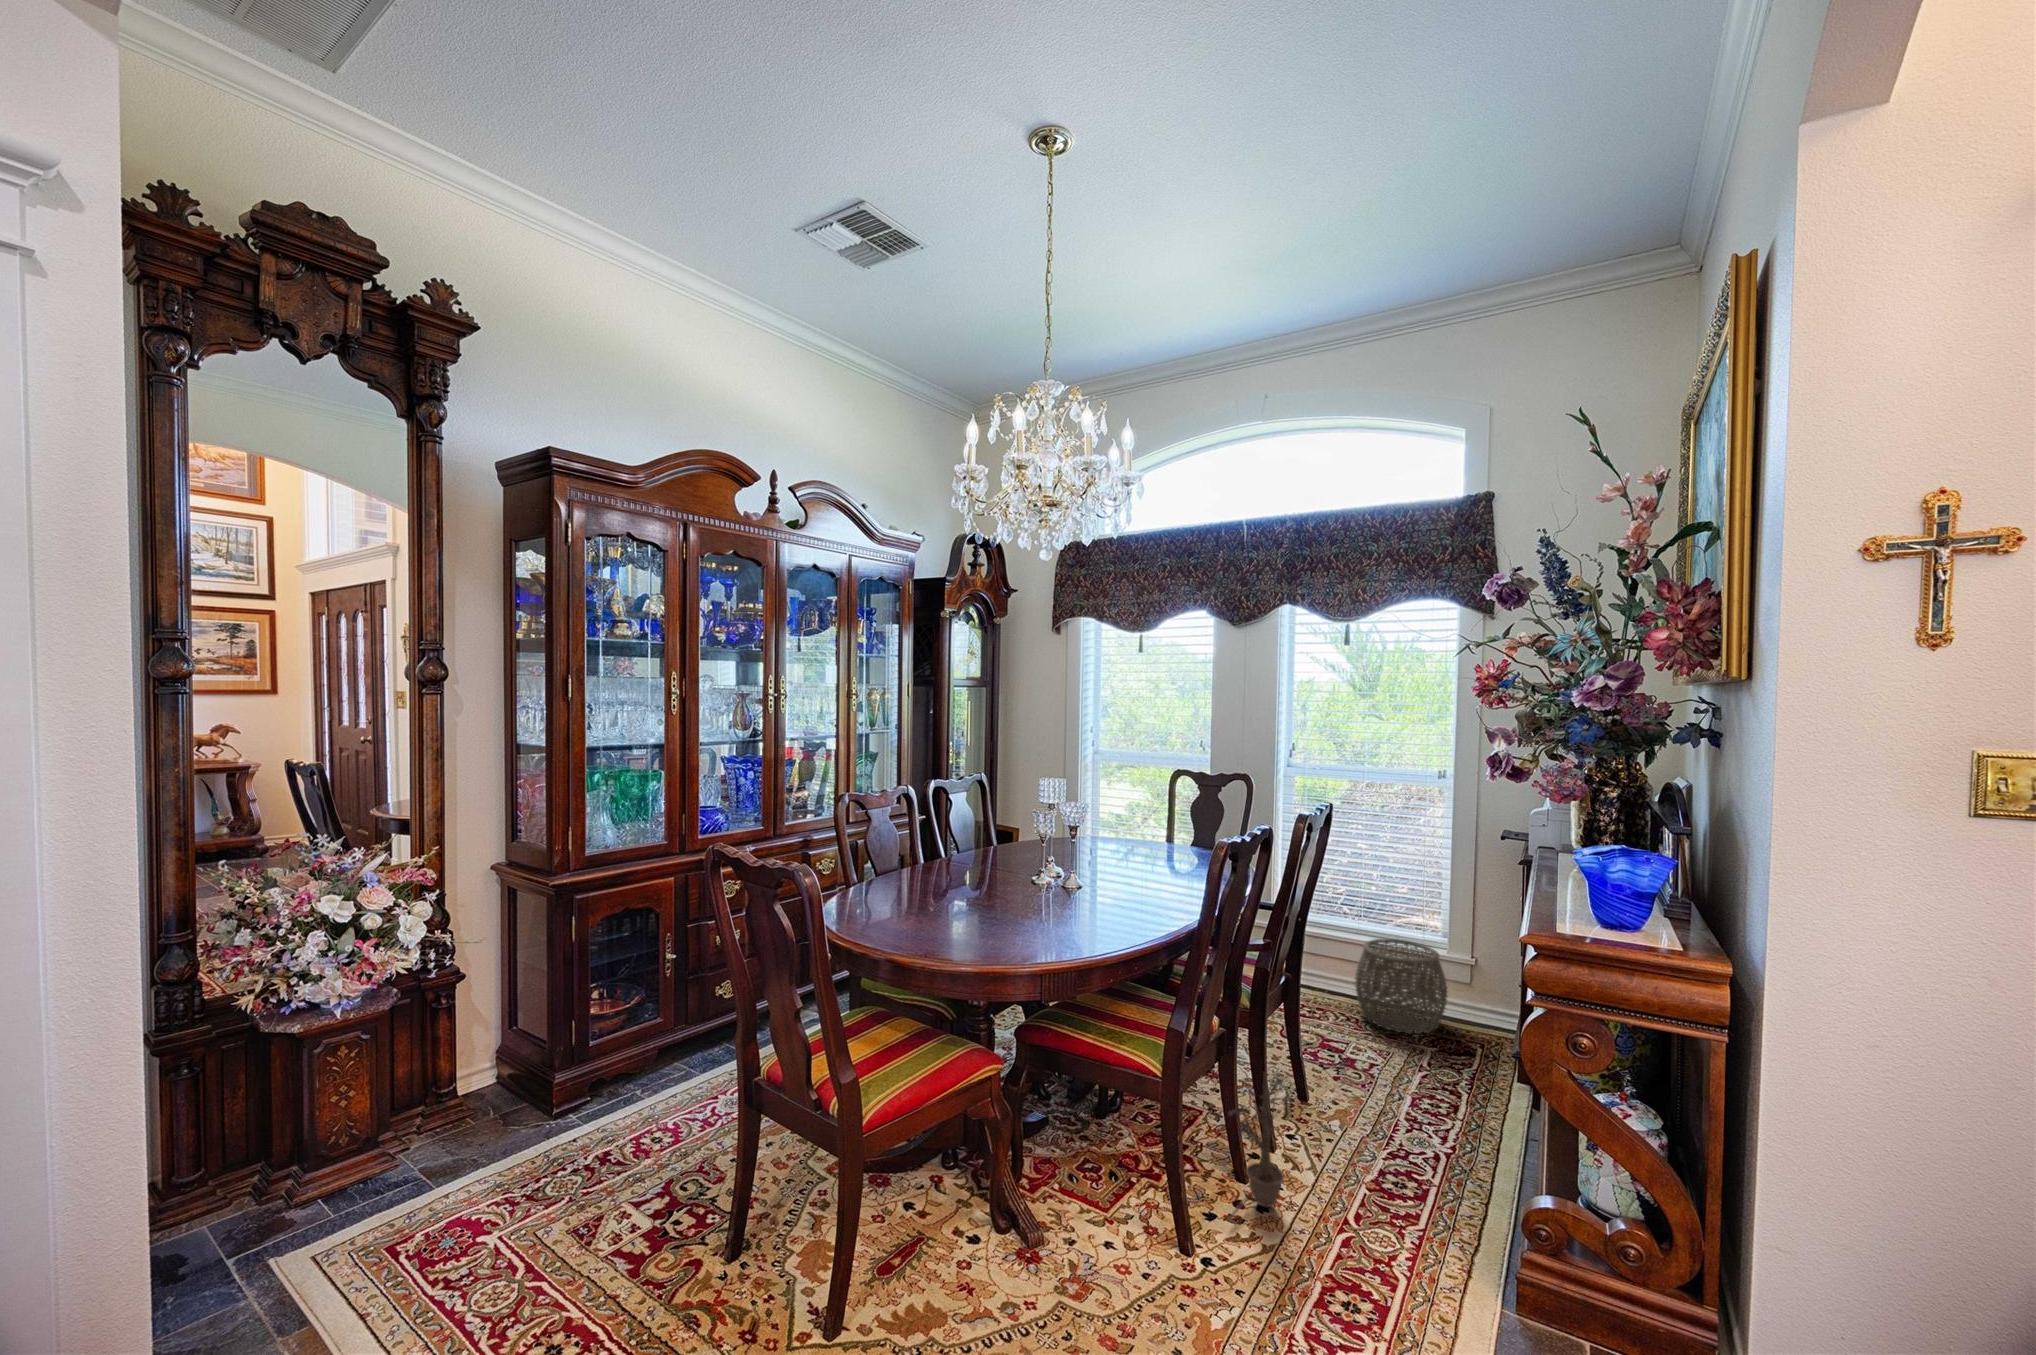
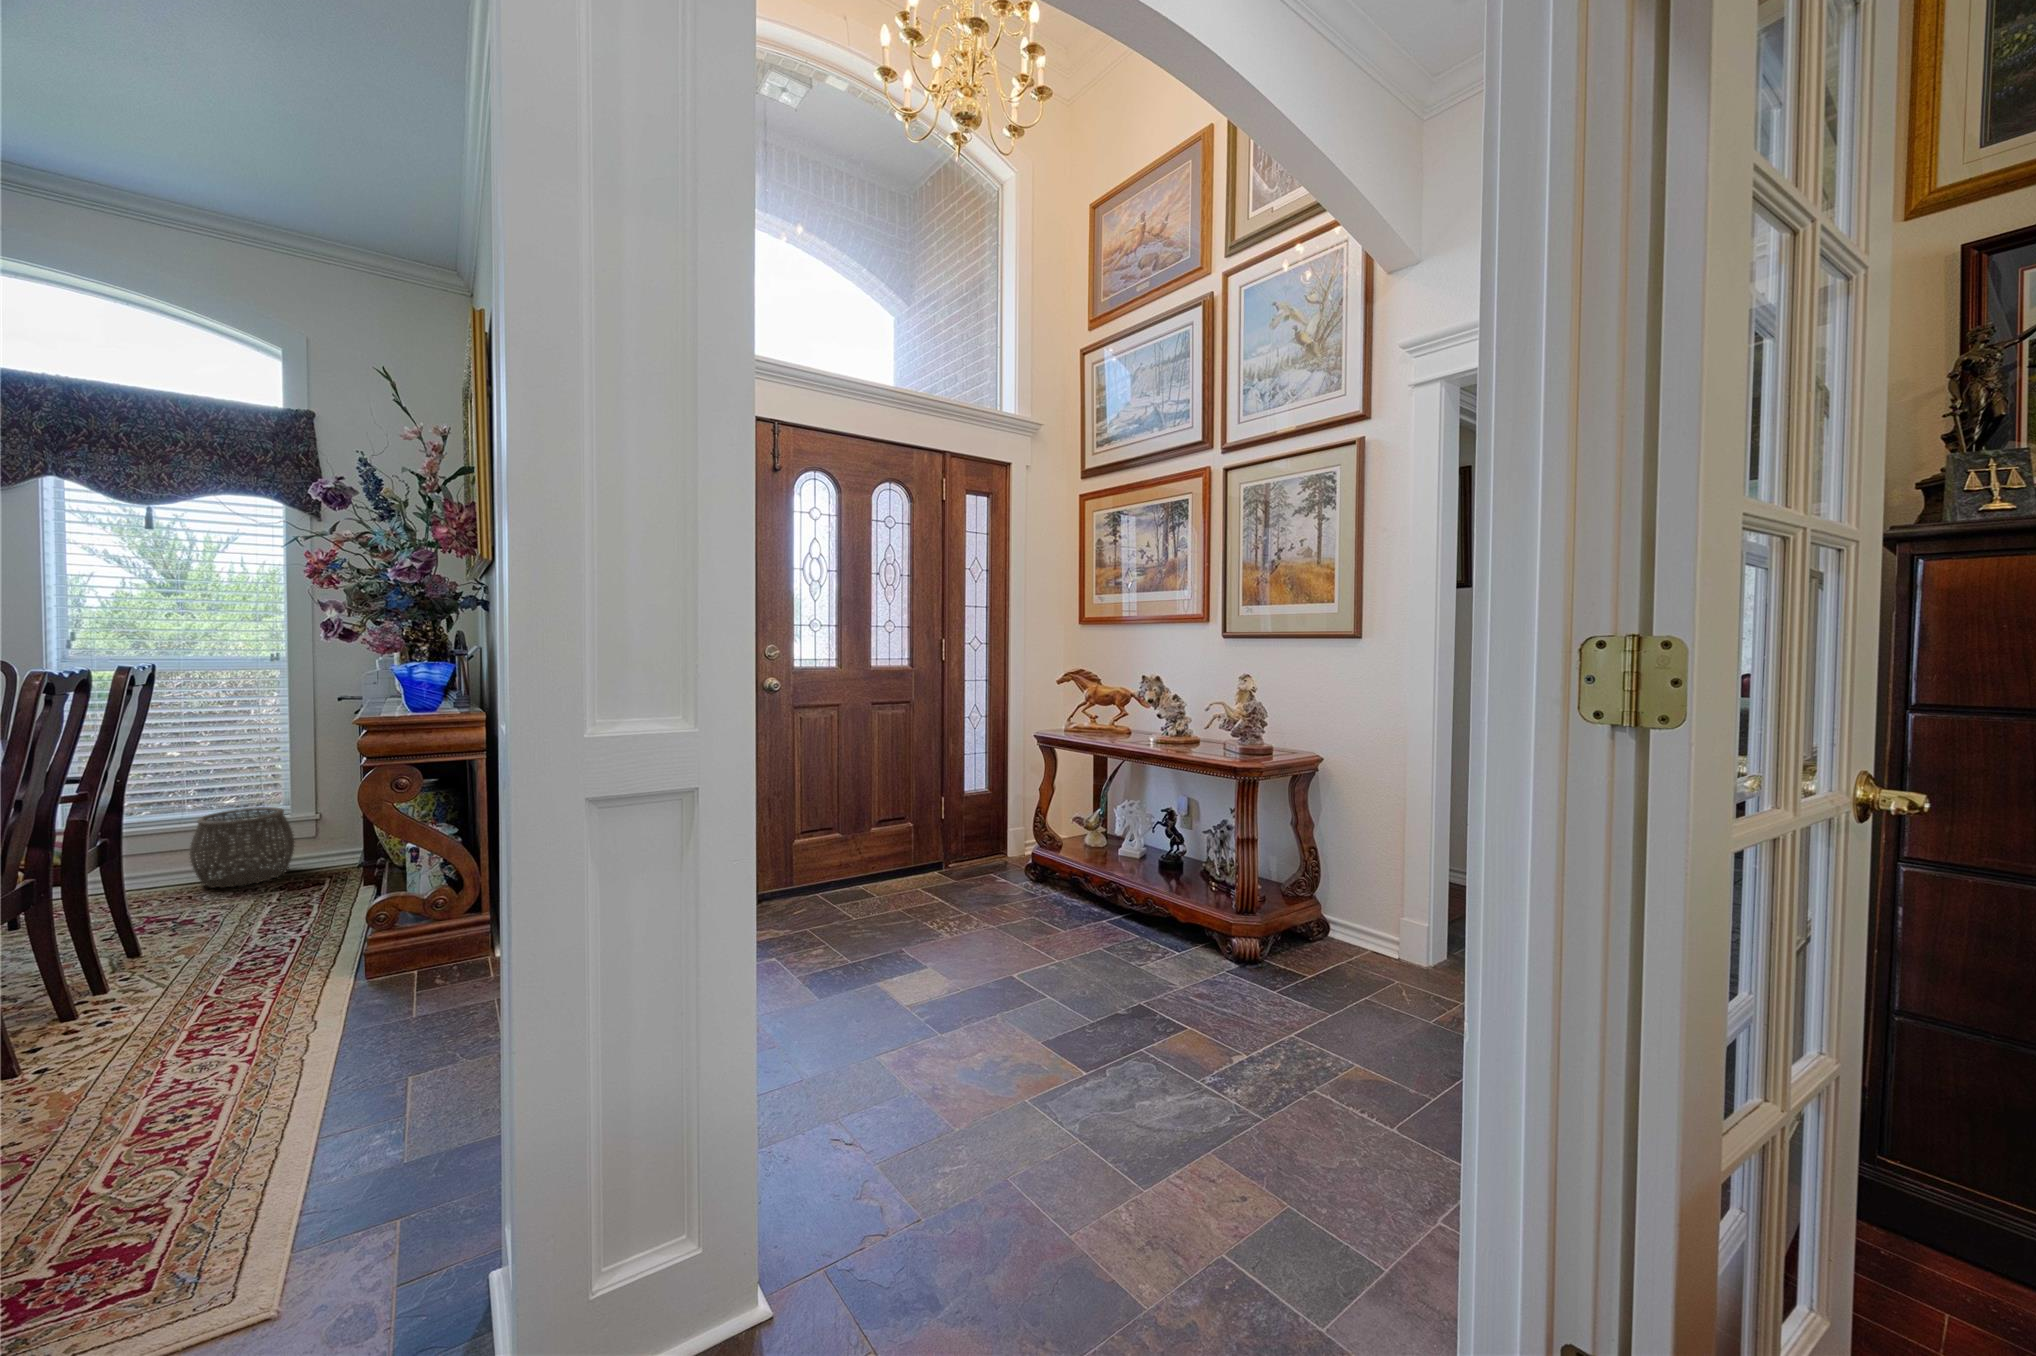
decorative plant: present [1229,1072,1294,1220] -> none [69,906,150,1042]

